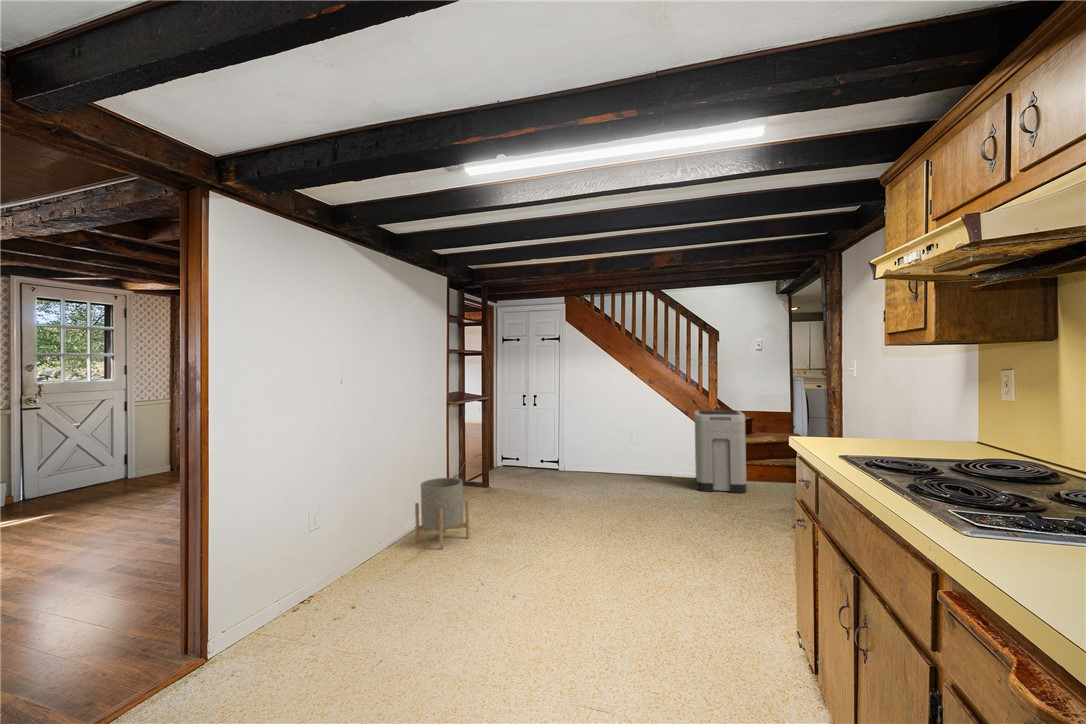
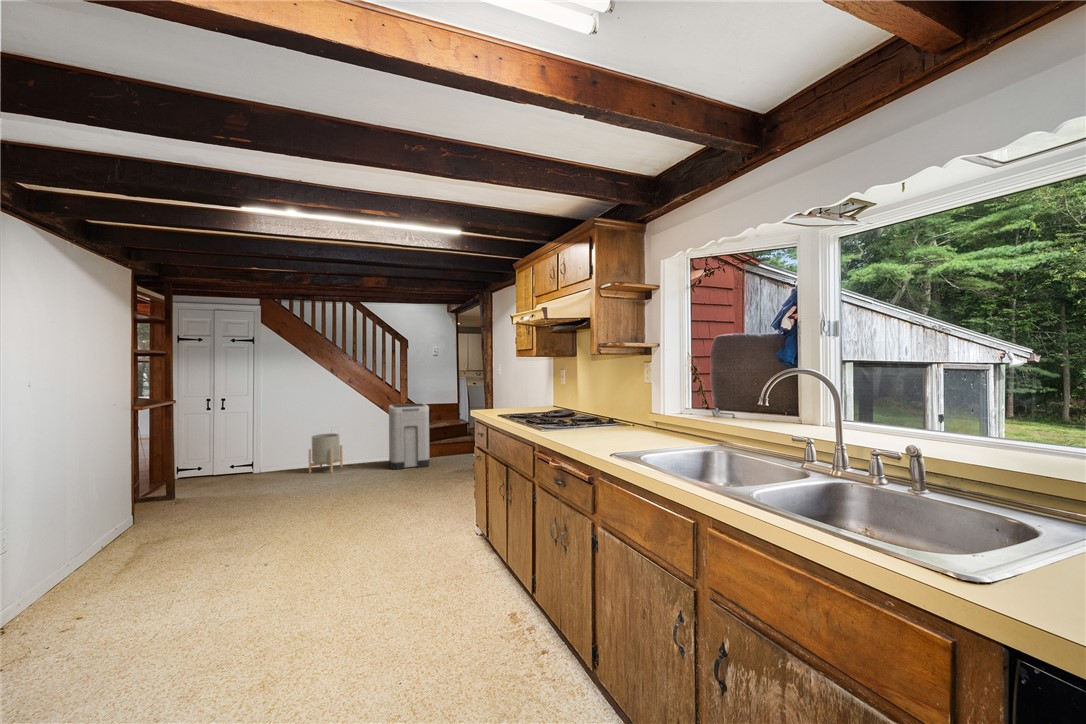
planter: present [415,478,470,549] -> present [309,434,342,473]

